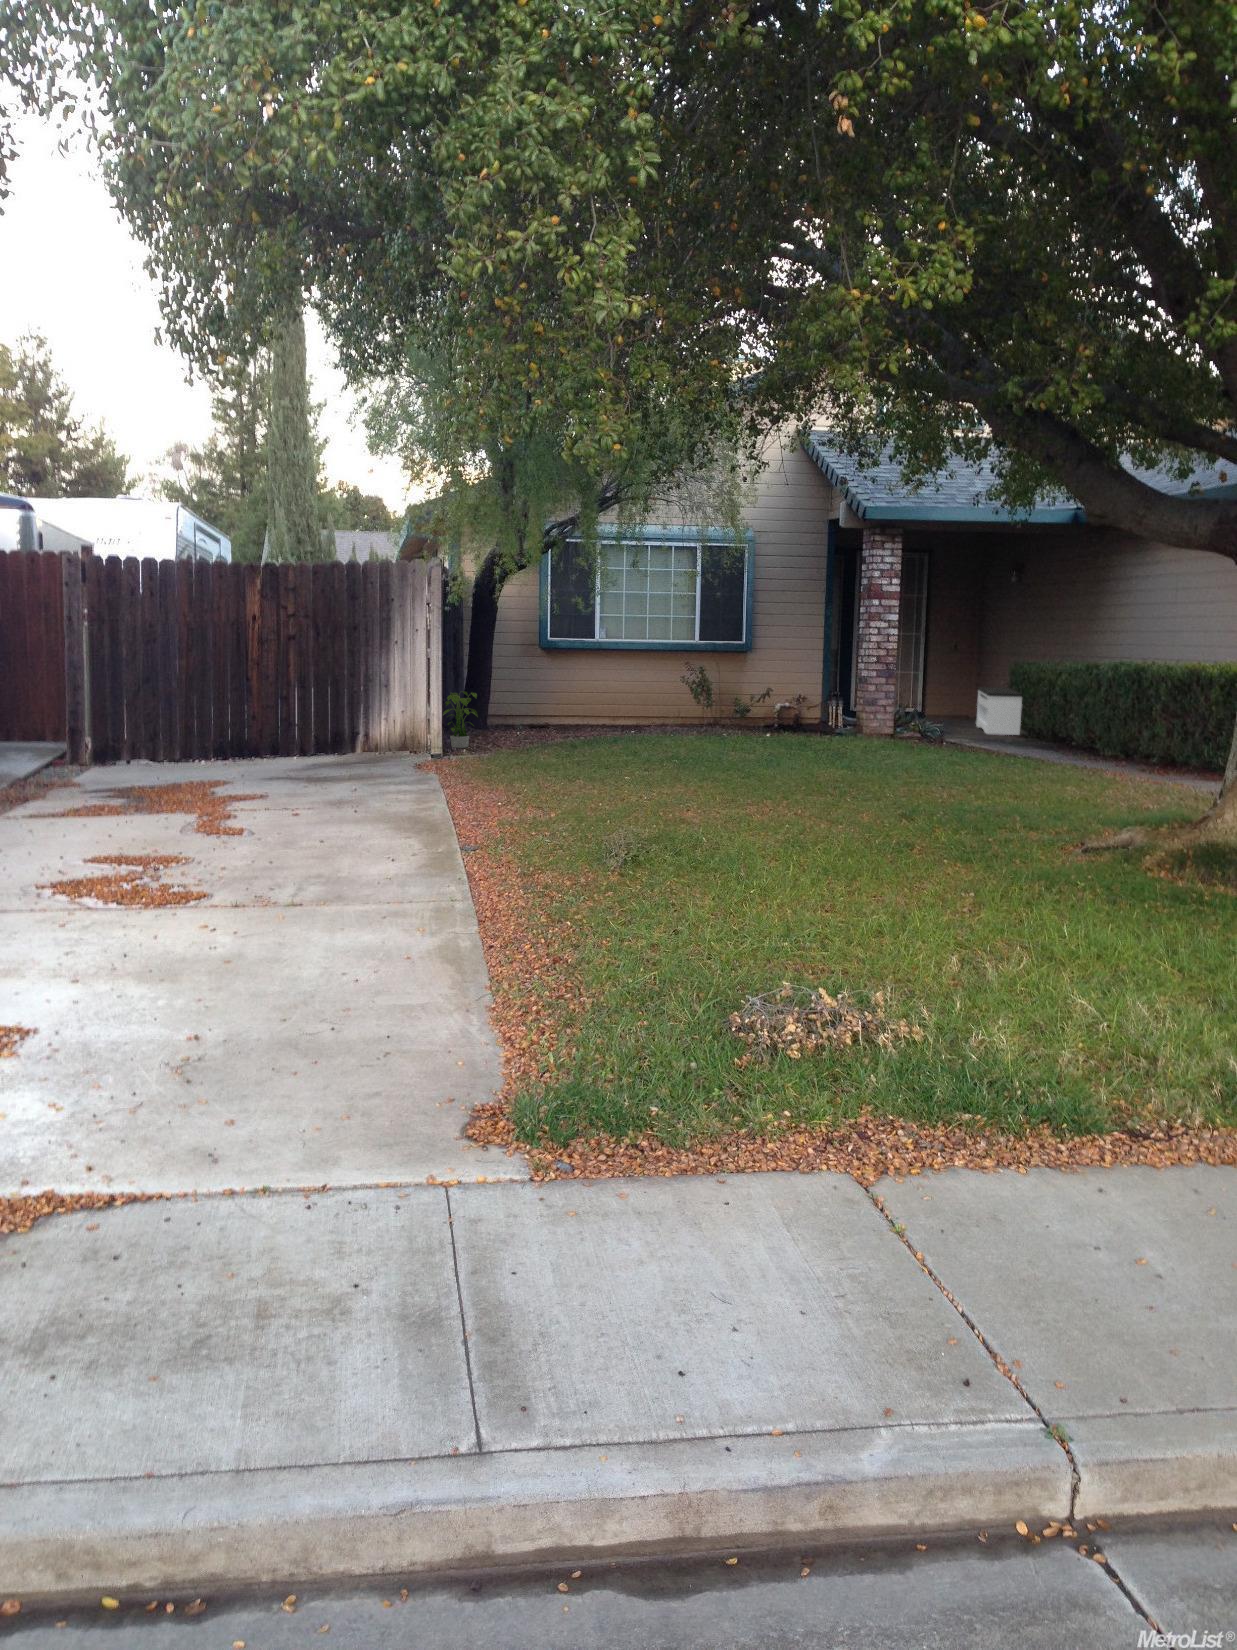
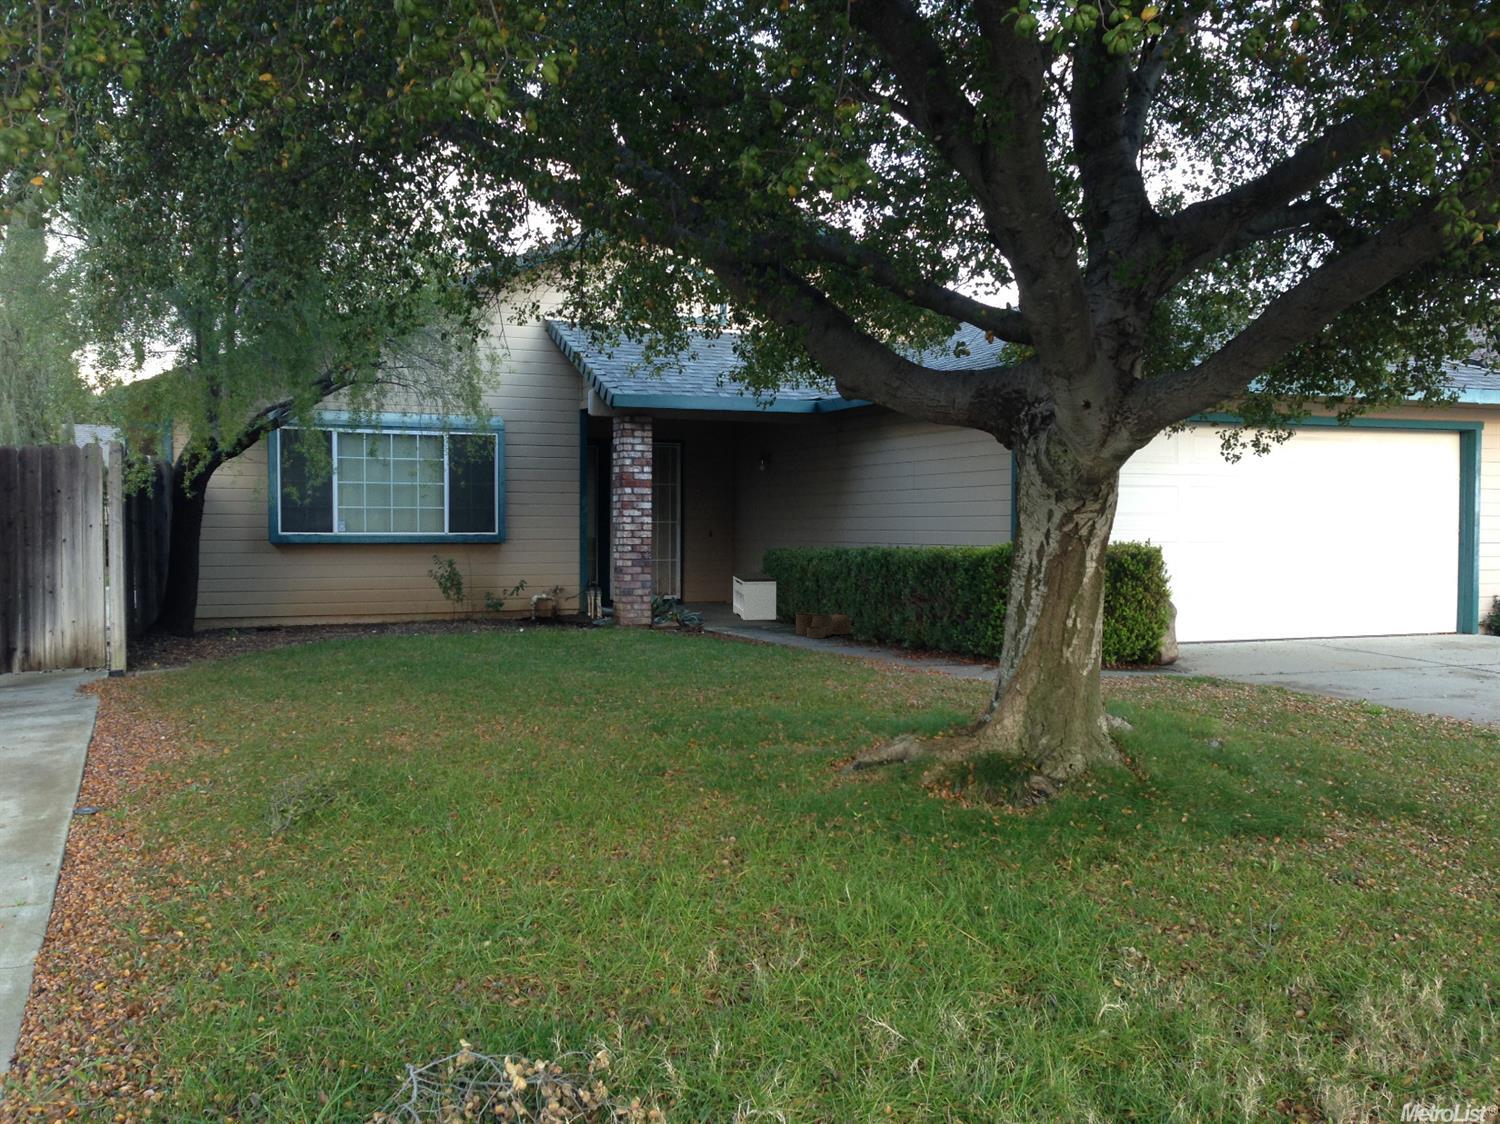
potted plant: present [443,691,478,748] -> none [124,594,171,661]
woven basket: none [1039,726,1096,755] -> present [796,610,851,639]

